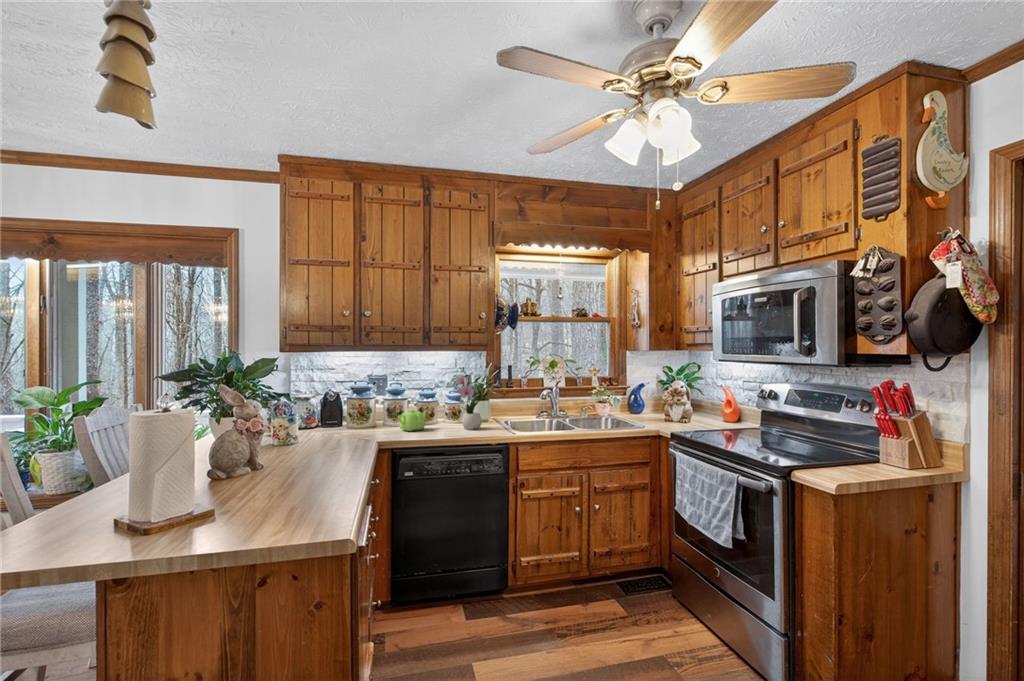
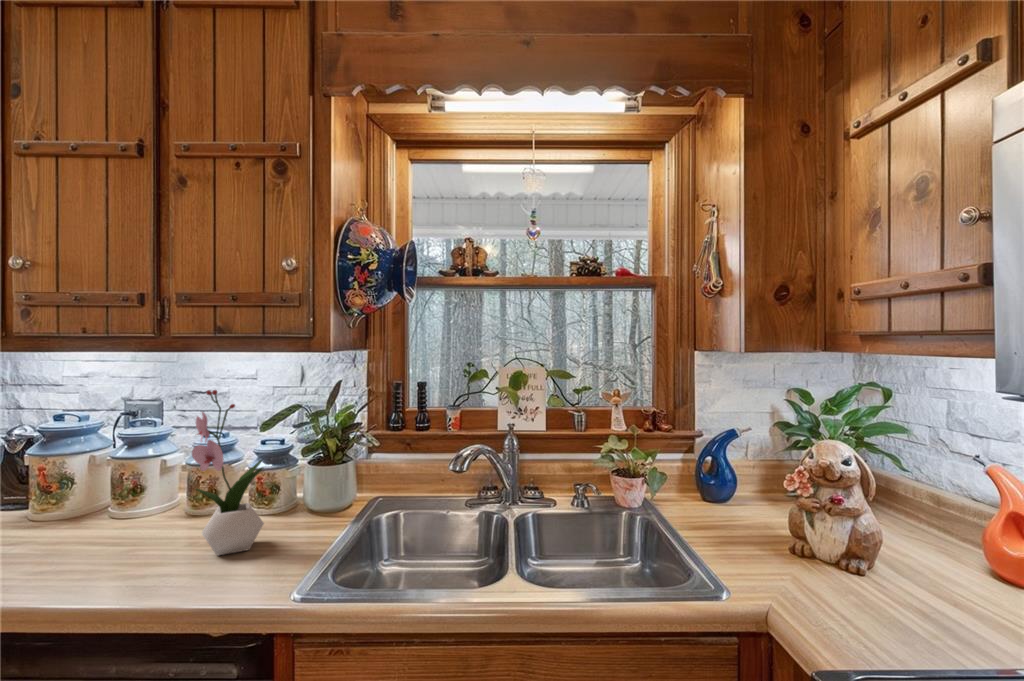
teapot: present [398,410,428,431] -> none [54,488,162,547]

